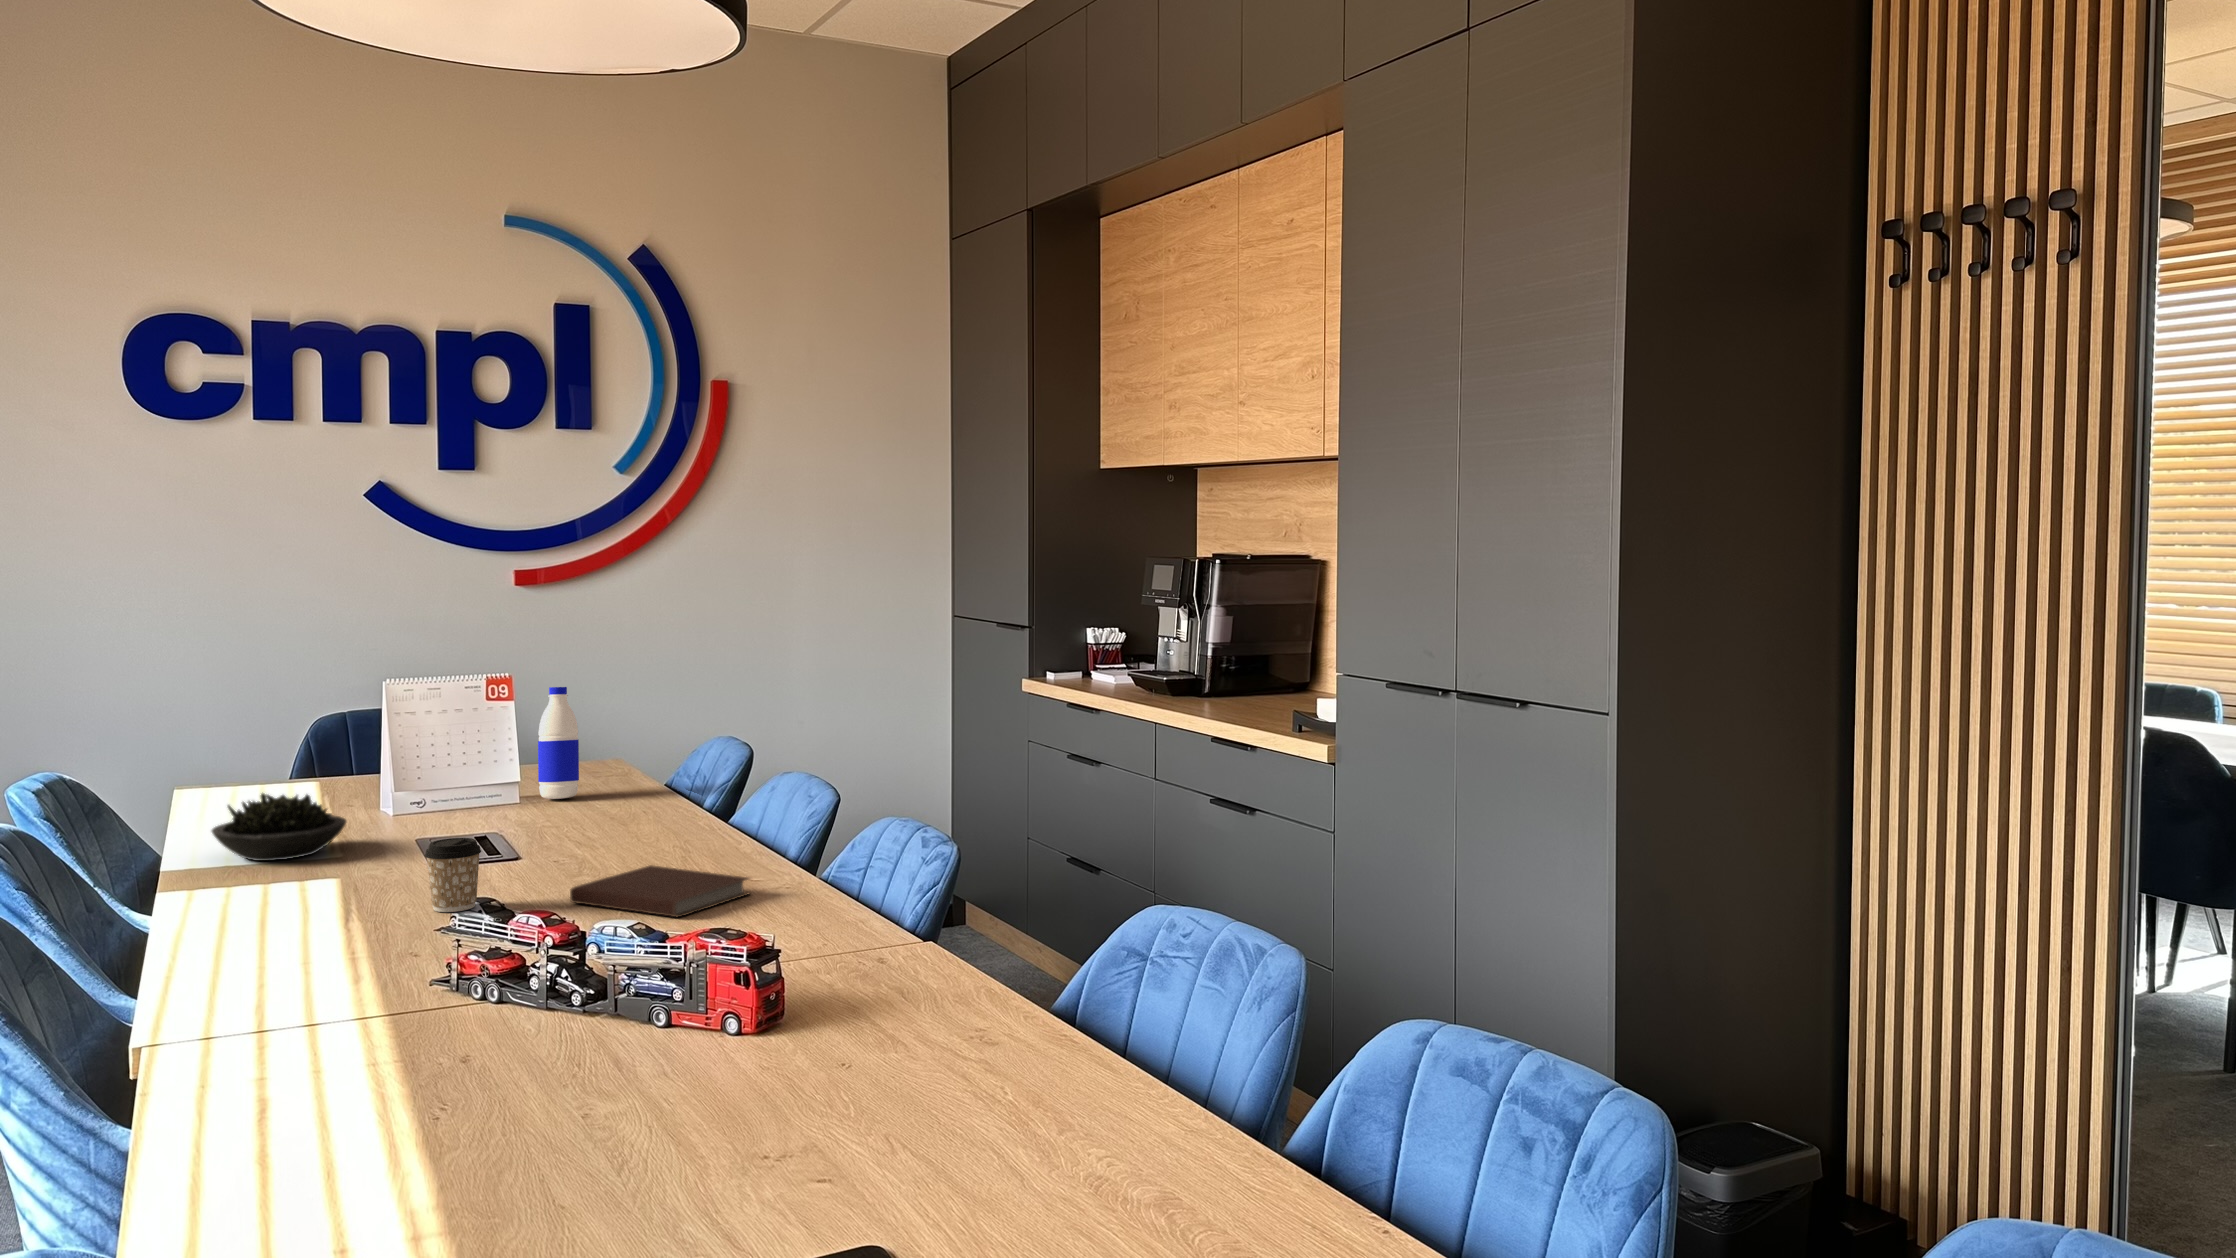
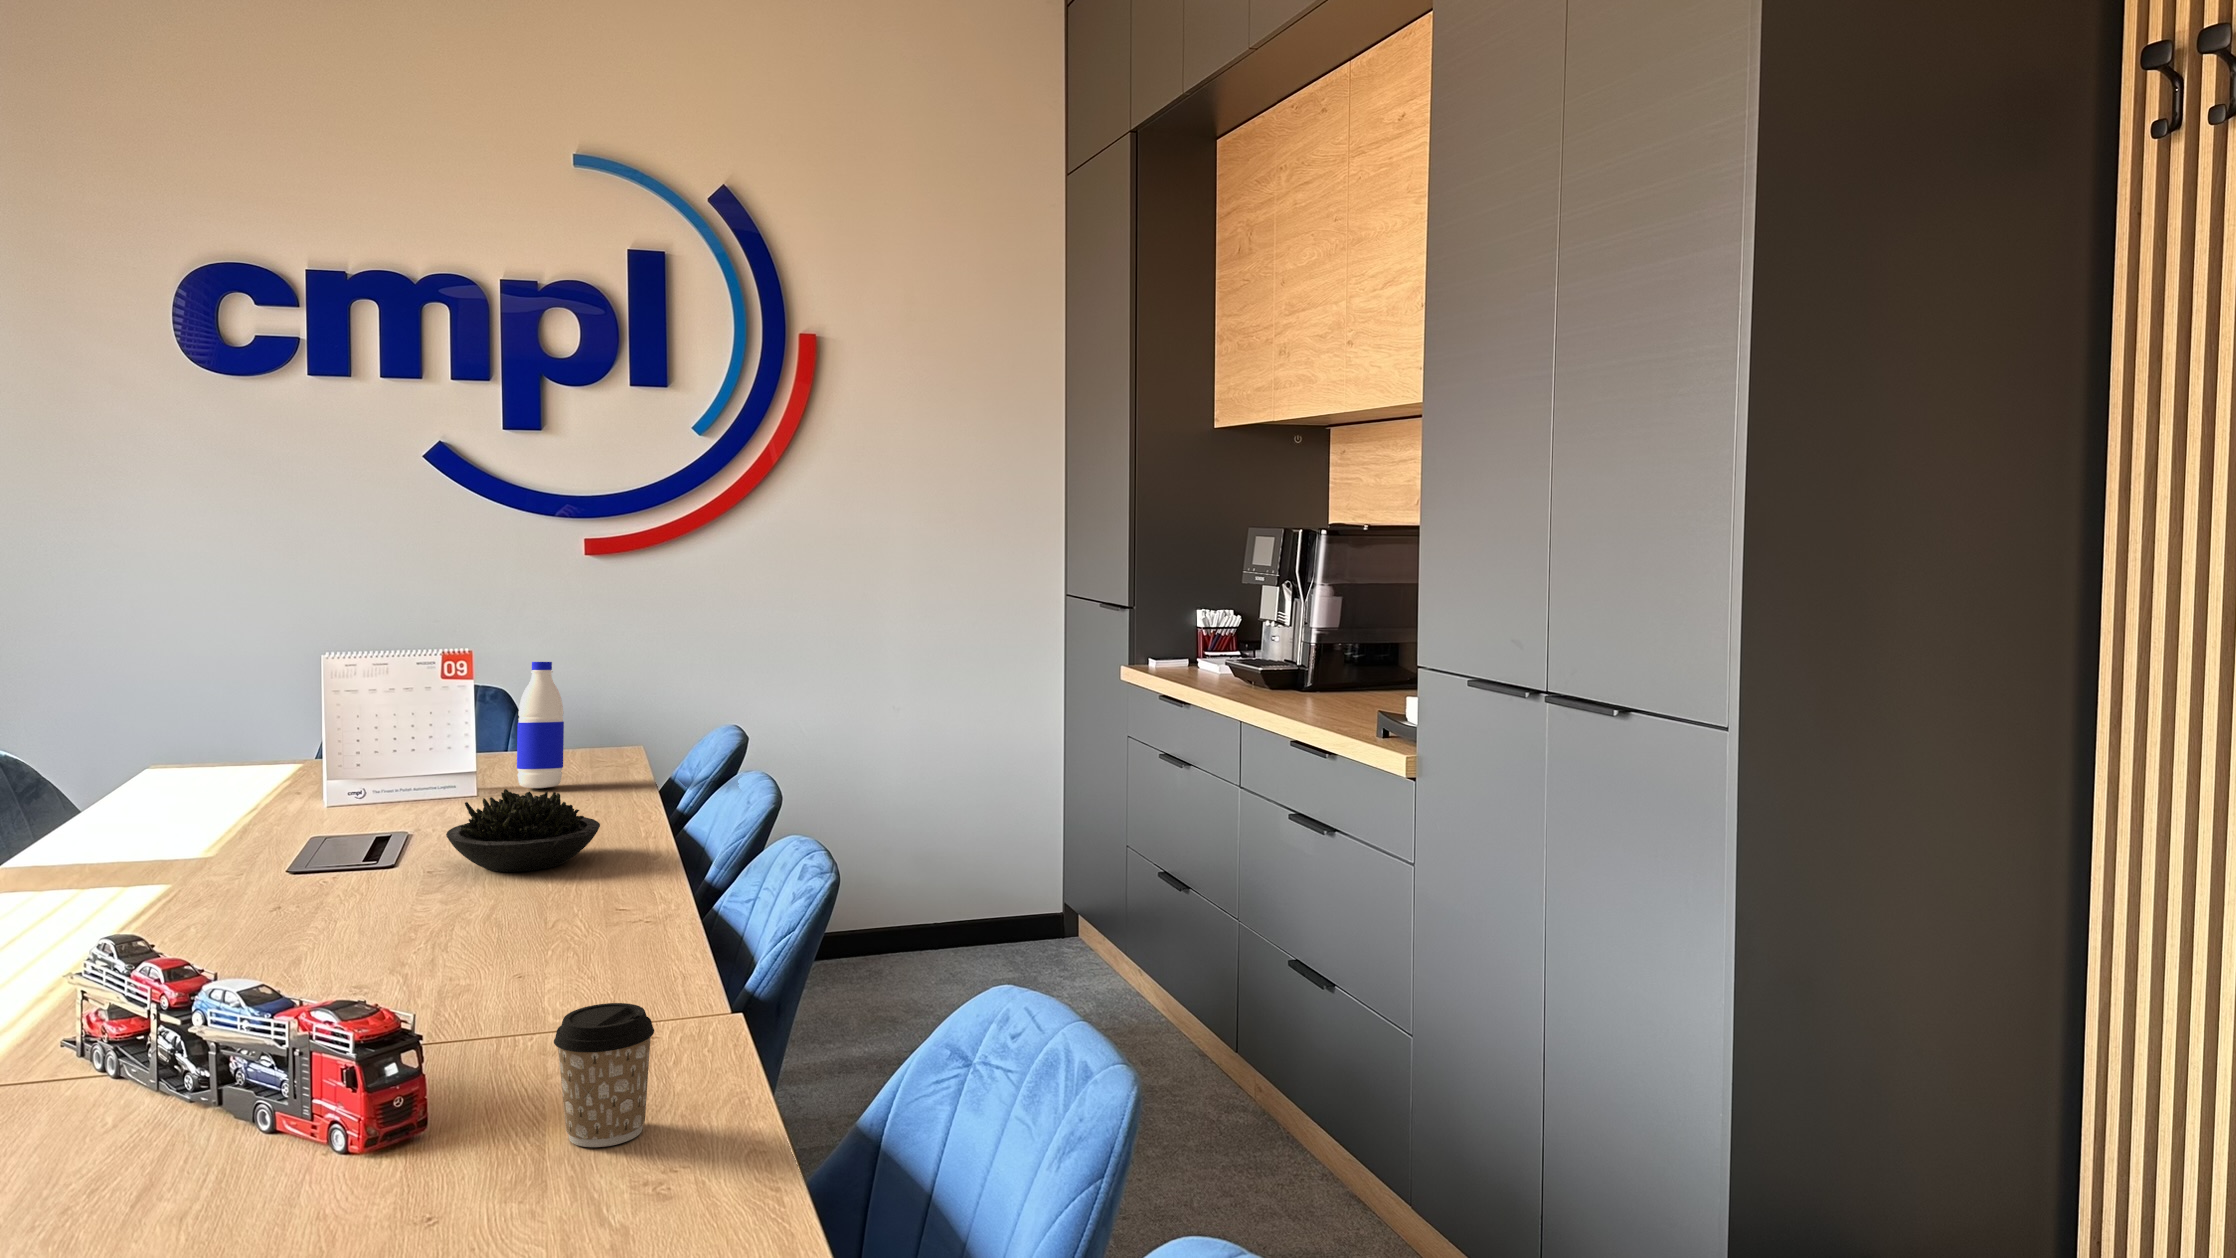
succulent plant: present [212,793,346,861] -> present [446,789,600,872]
coffee cup: present [425,838,481,912] -> present [554,1003,654,1147]
notebook: present [570,865,749,917] -> none [387,880,611,954]

